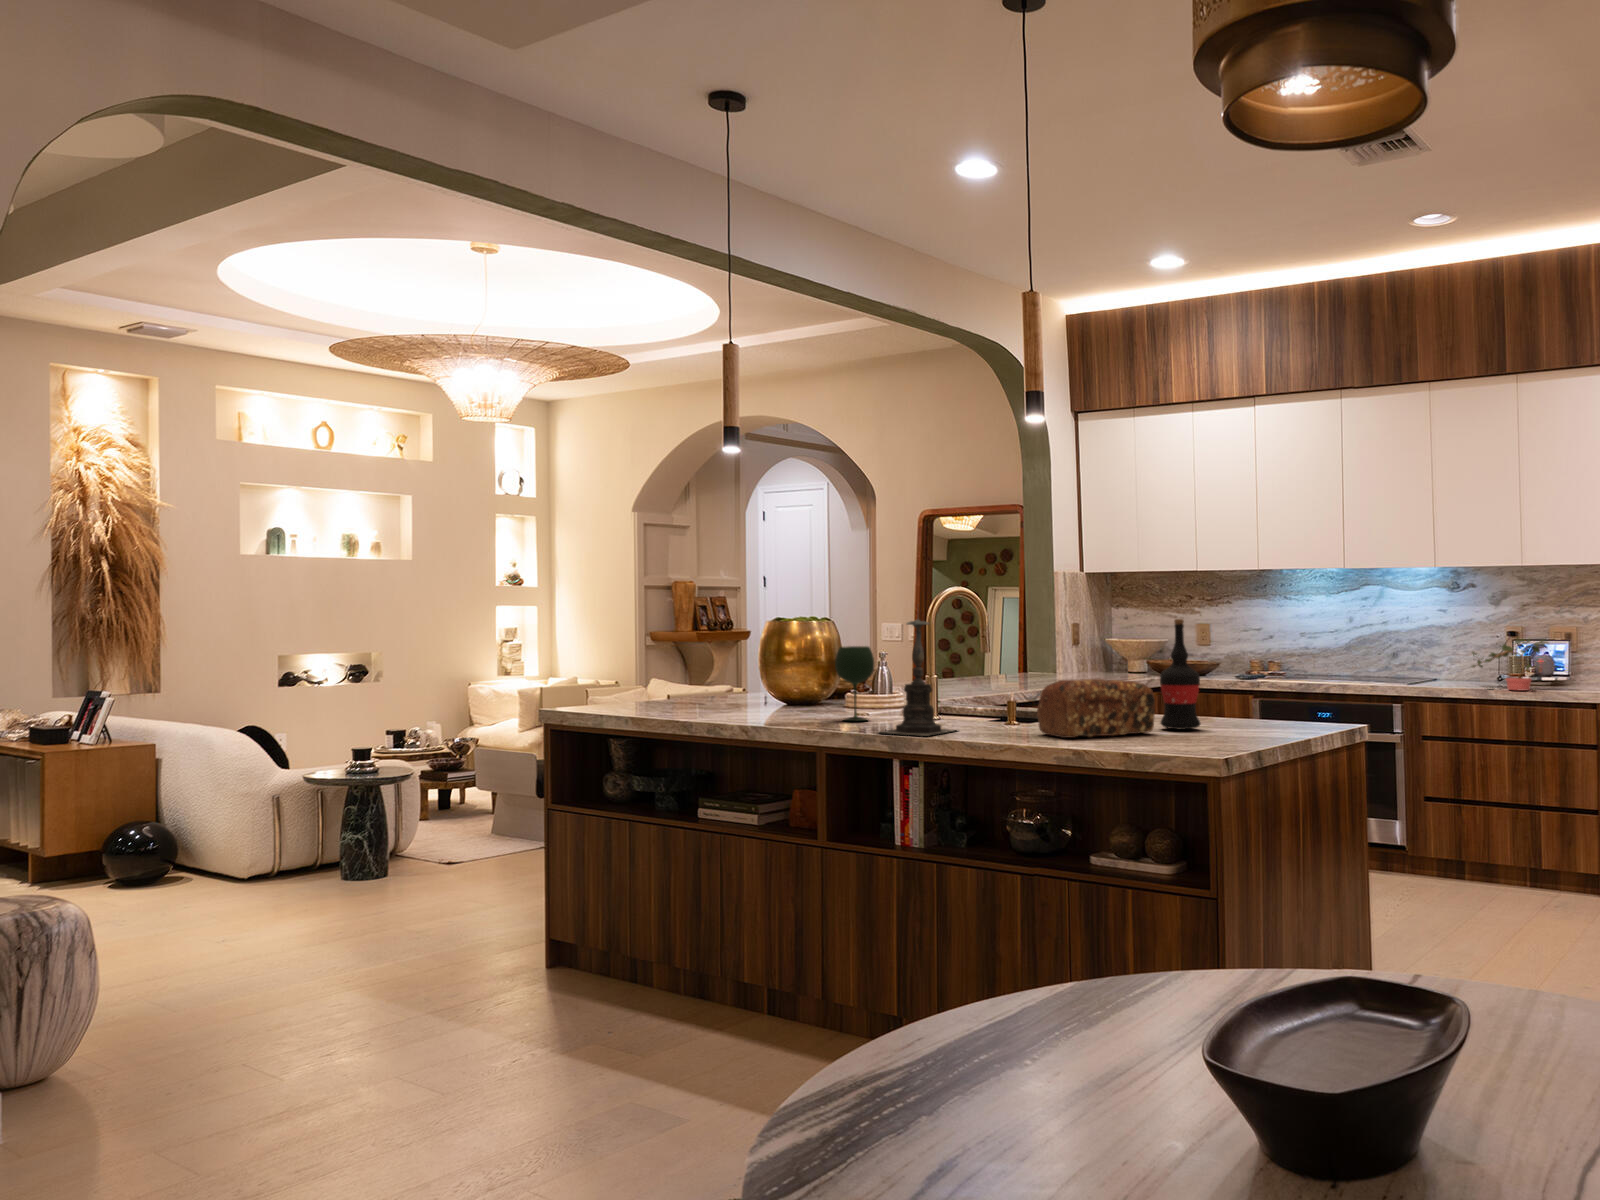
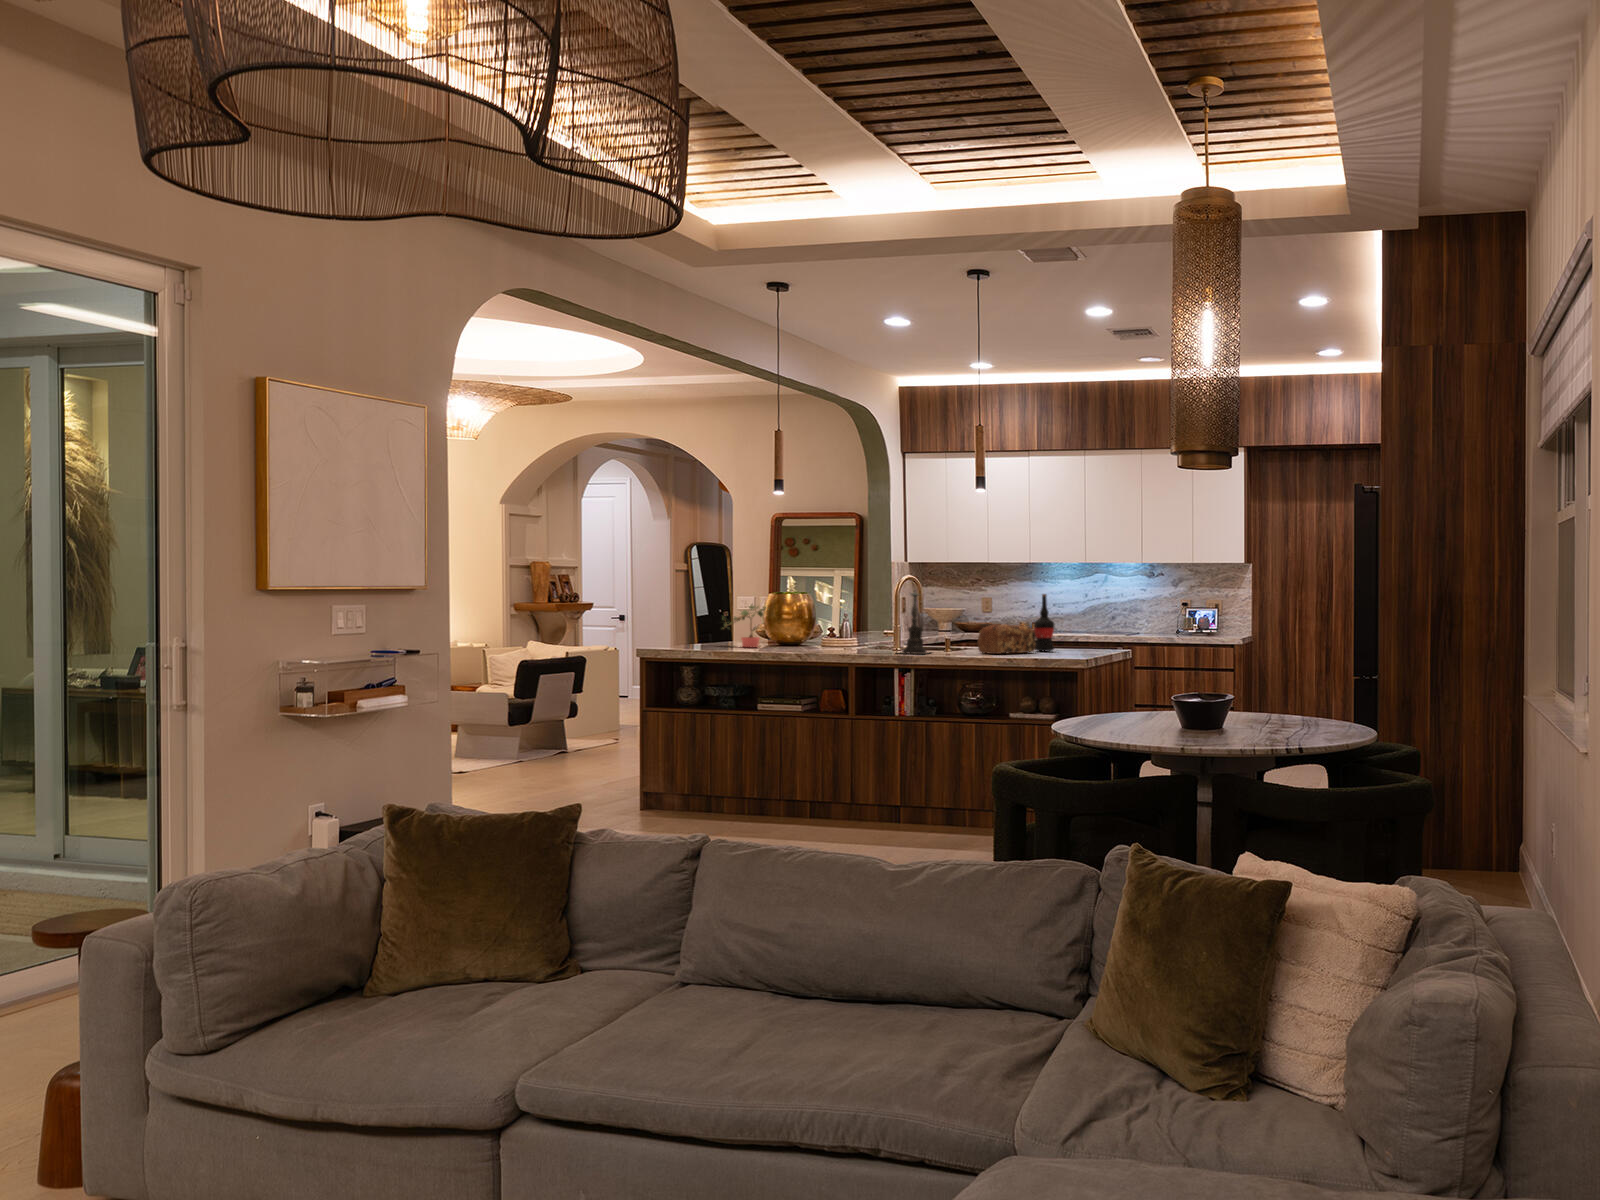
potted plant: present [1472,637,1548,691] -> present [723,605,766,647]
wine glass: present [835,646,874,721] -> none [853,608,876,650]

